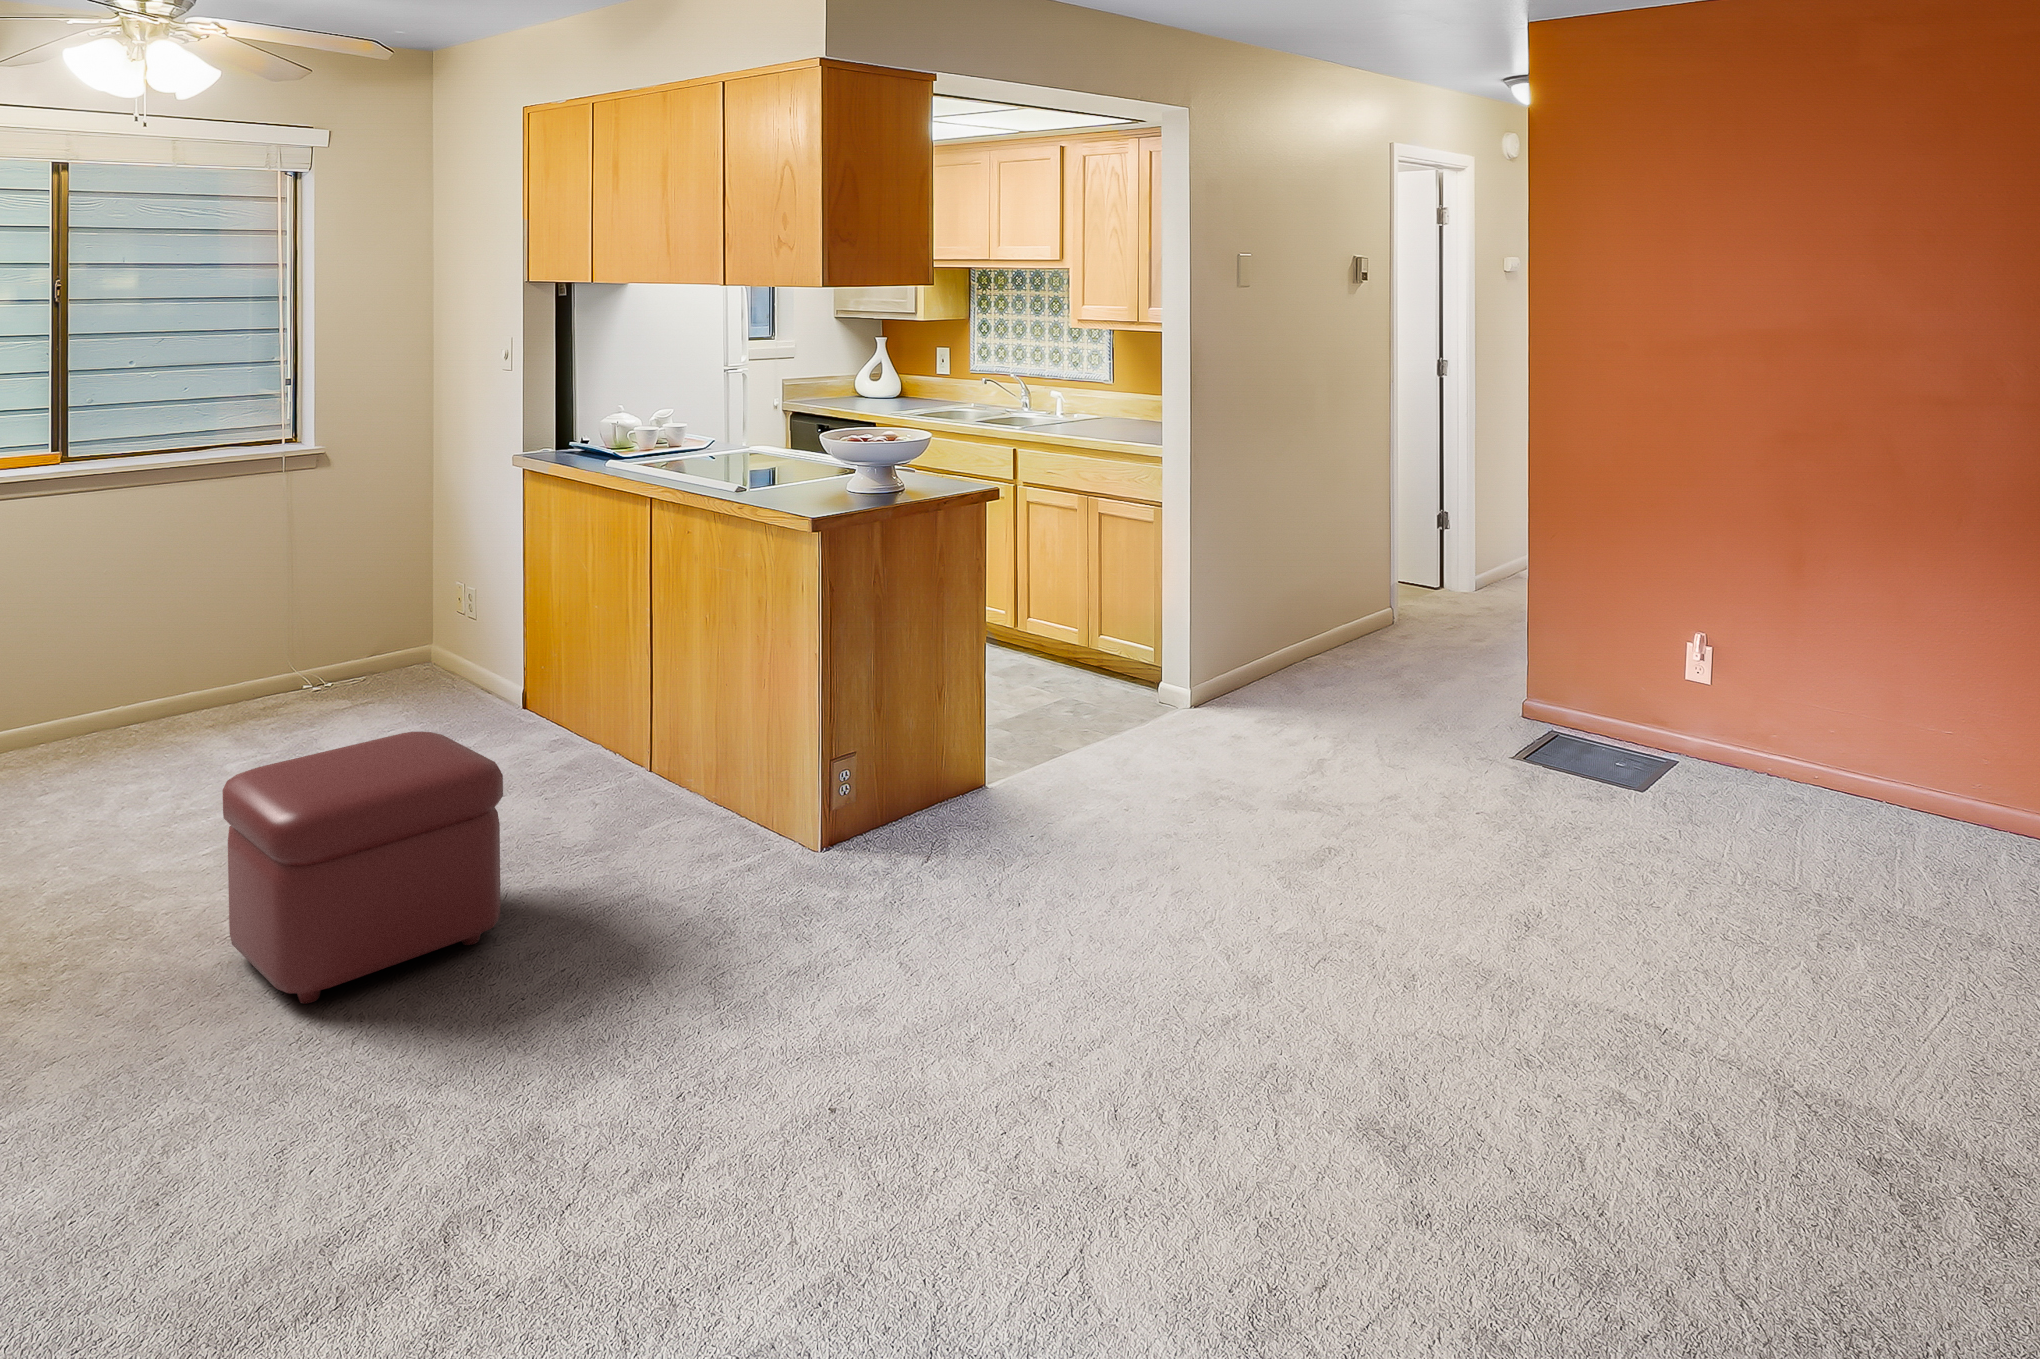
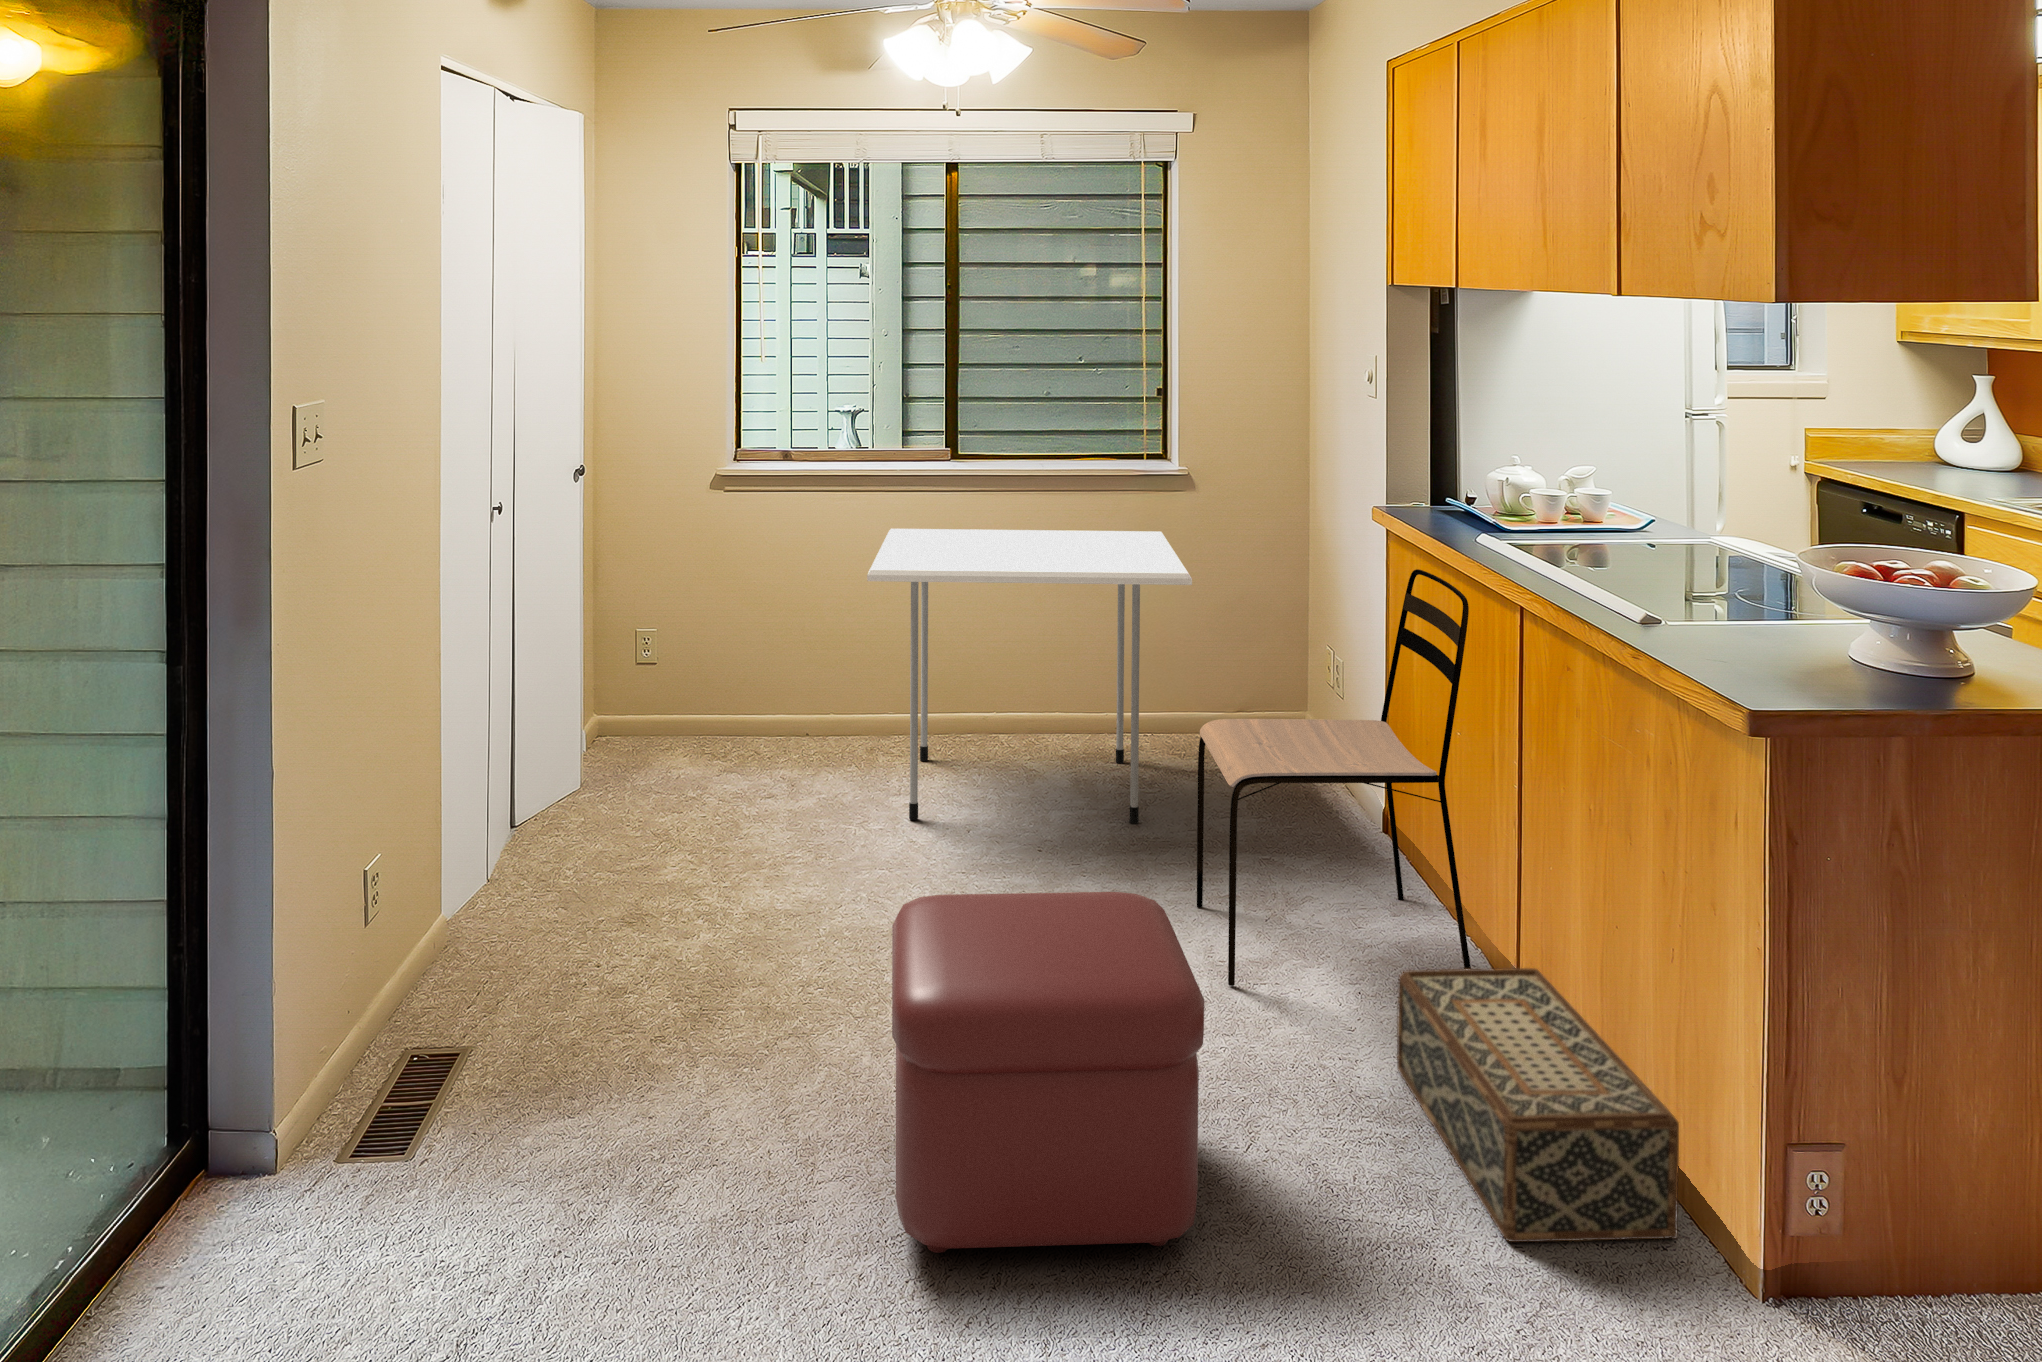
dining chair: none [400,488,627,811] -> present [1197,569,1471,986]
dining table: none [5,496,368,788] -> present [867,529,1192,824]
woven basket: none [592,727,776,868] -> present [1397,968,1679,1242]

